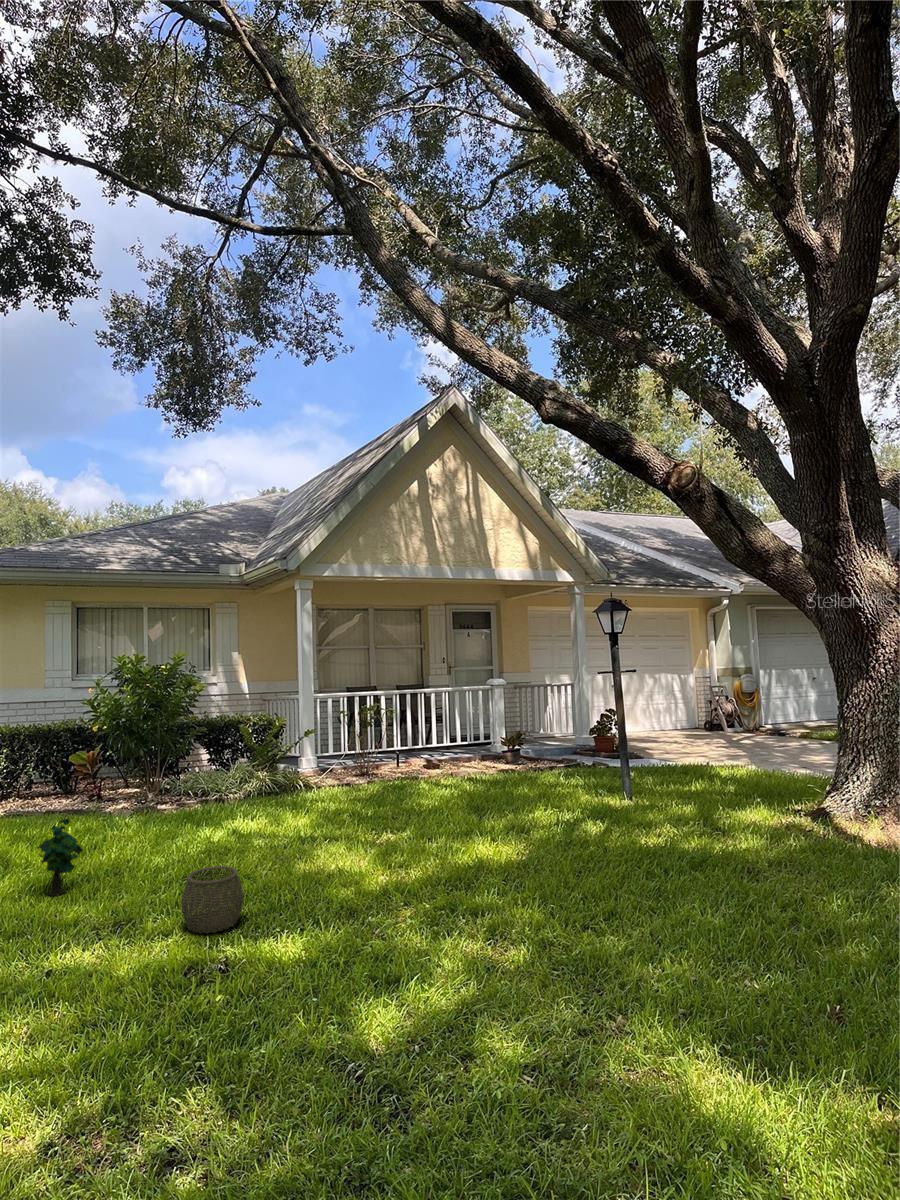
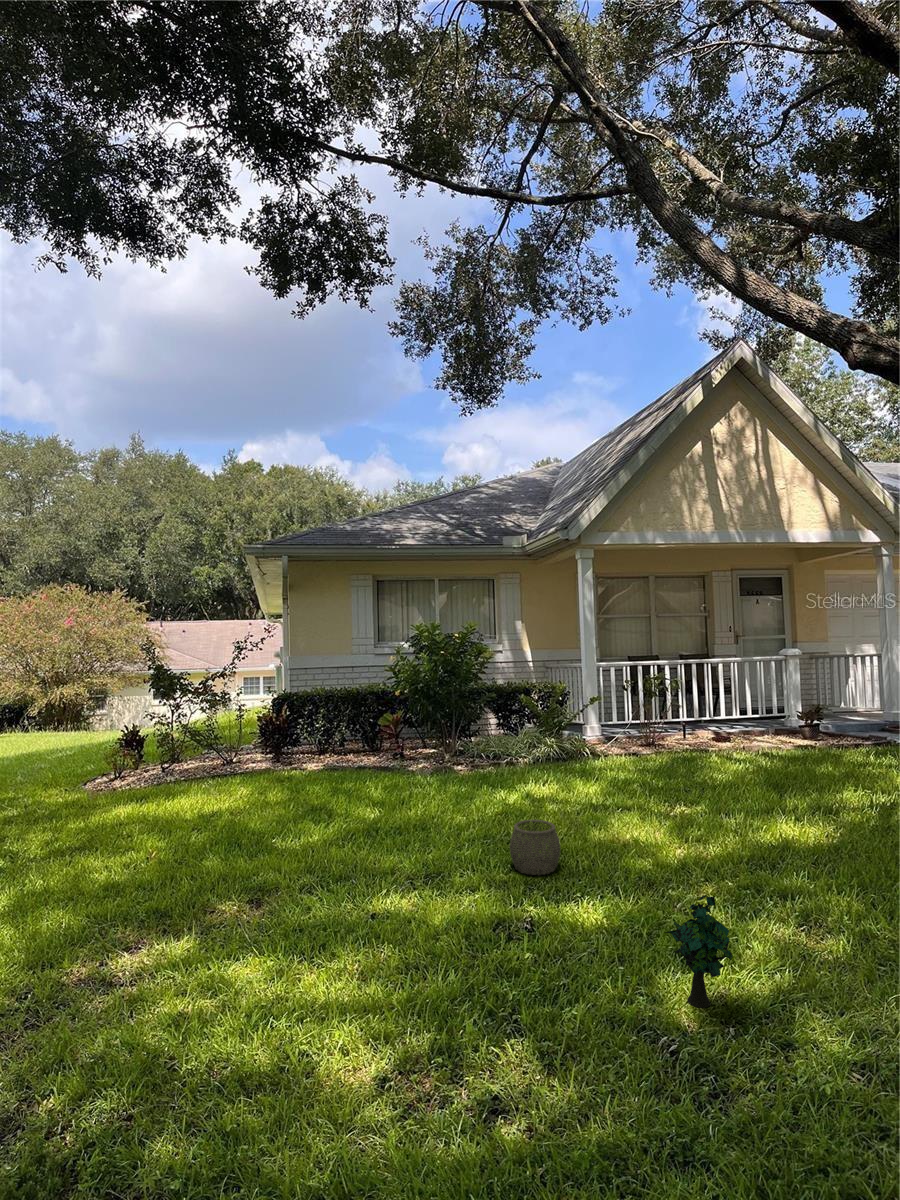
decorative plant: present [37,819,83,896] -> present [665,895,733,1008]

